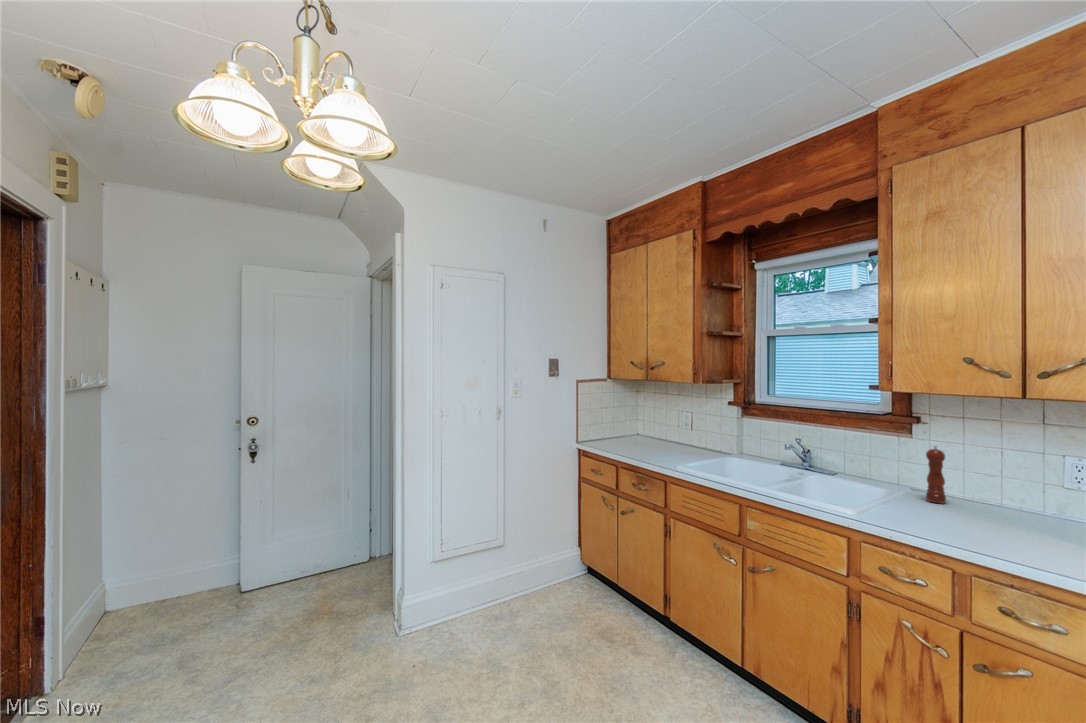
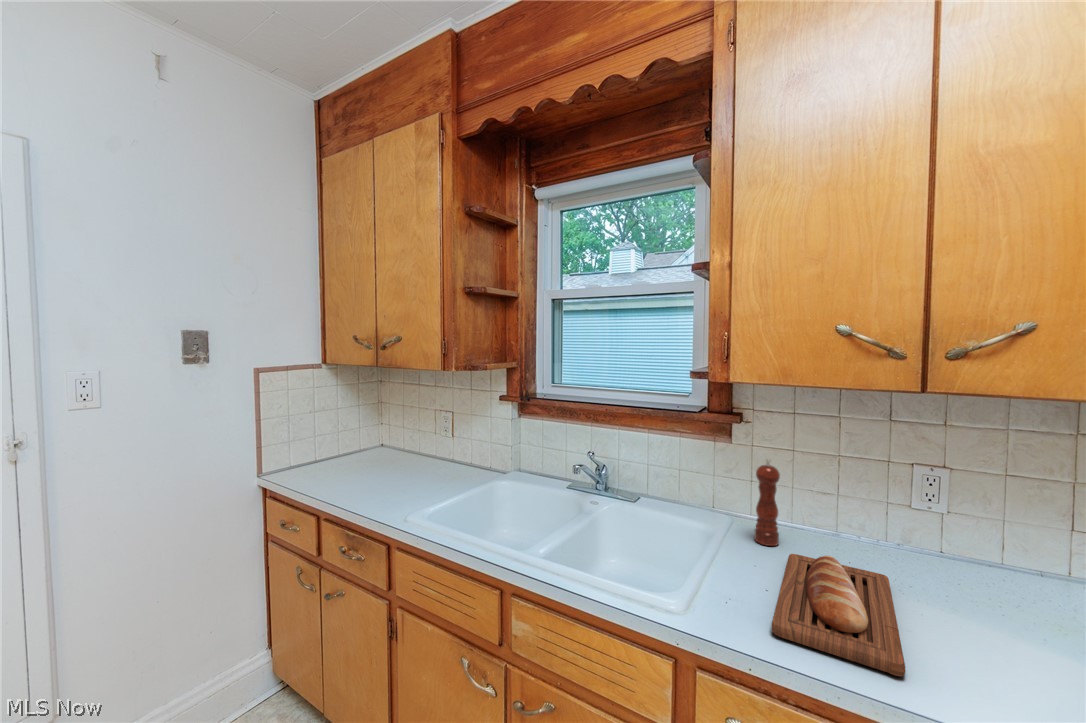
bread loaf: none [912,503,1024,548] -> present [772,554,905,677]

